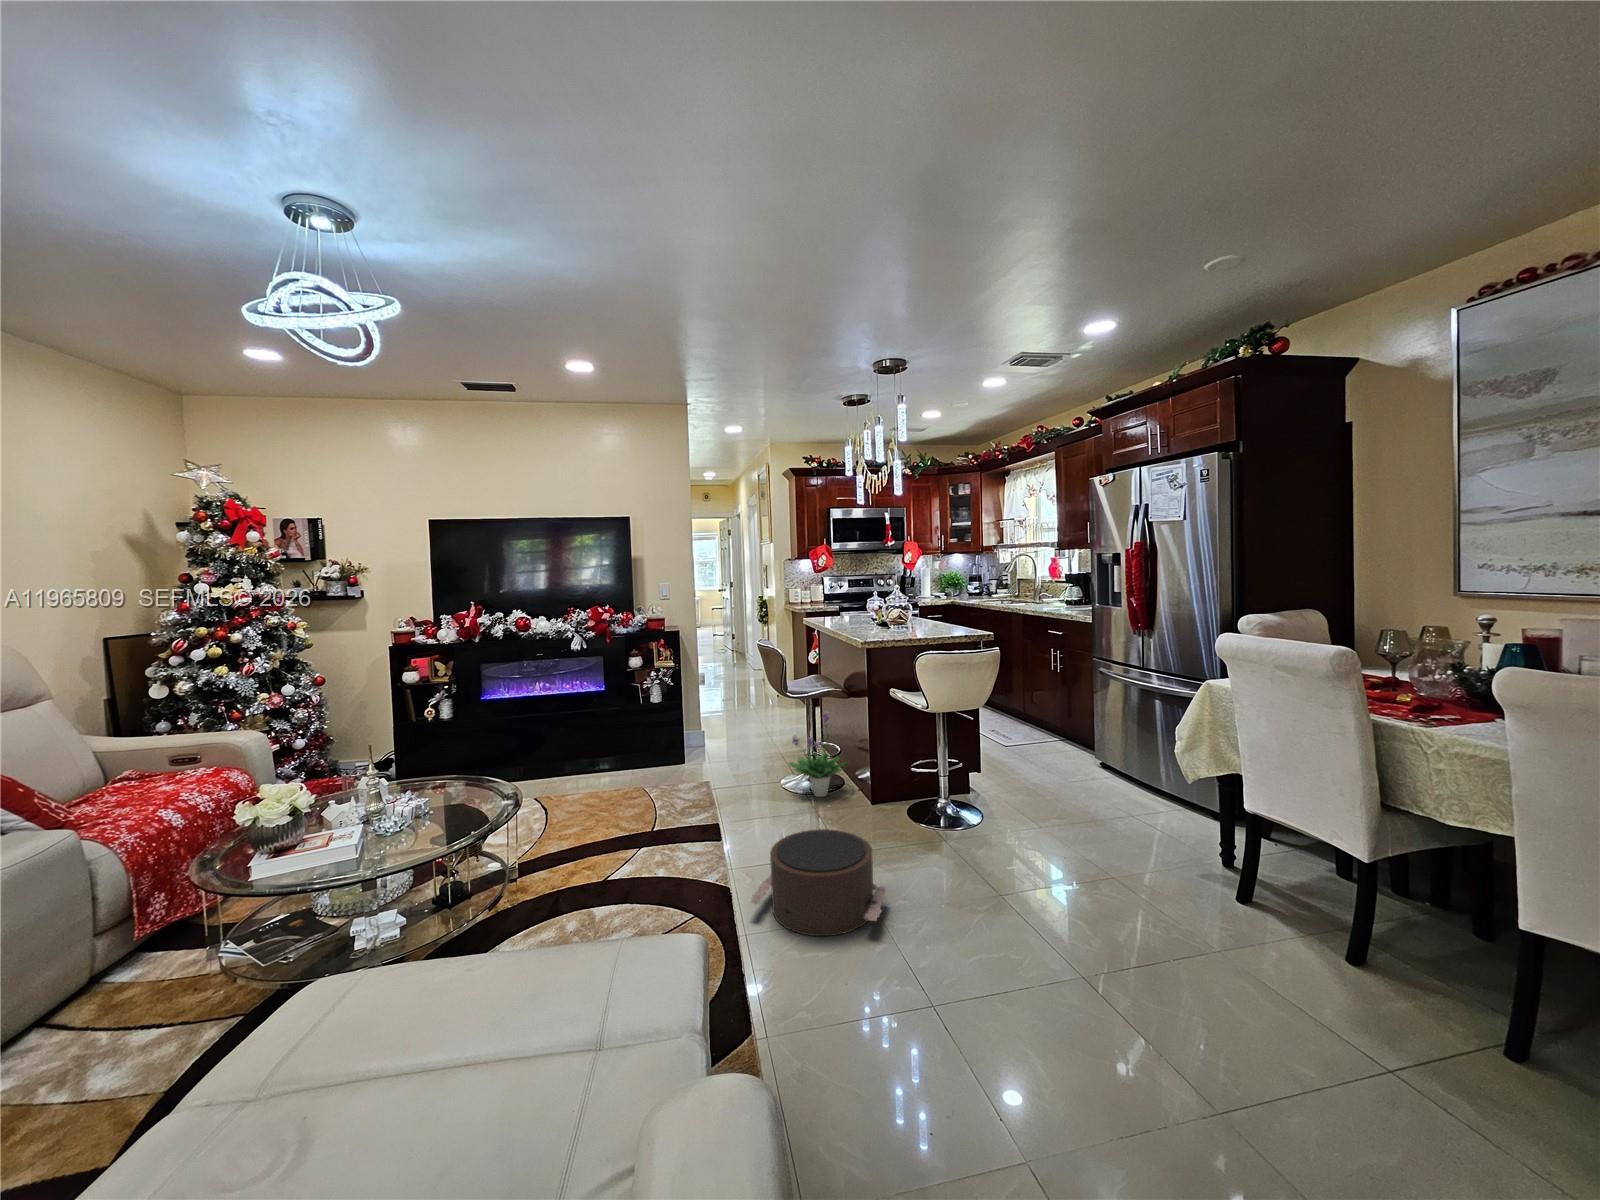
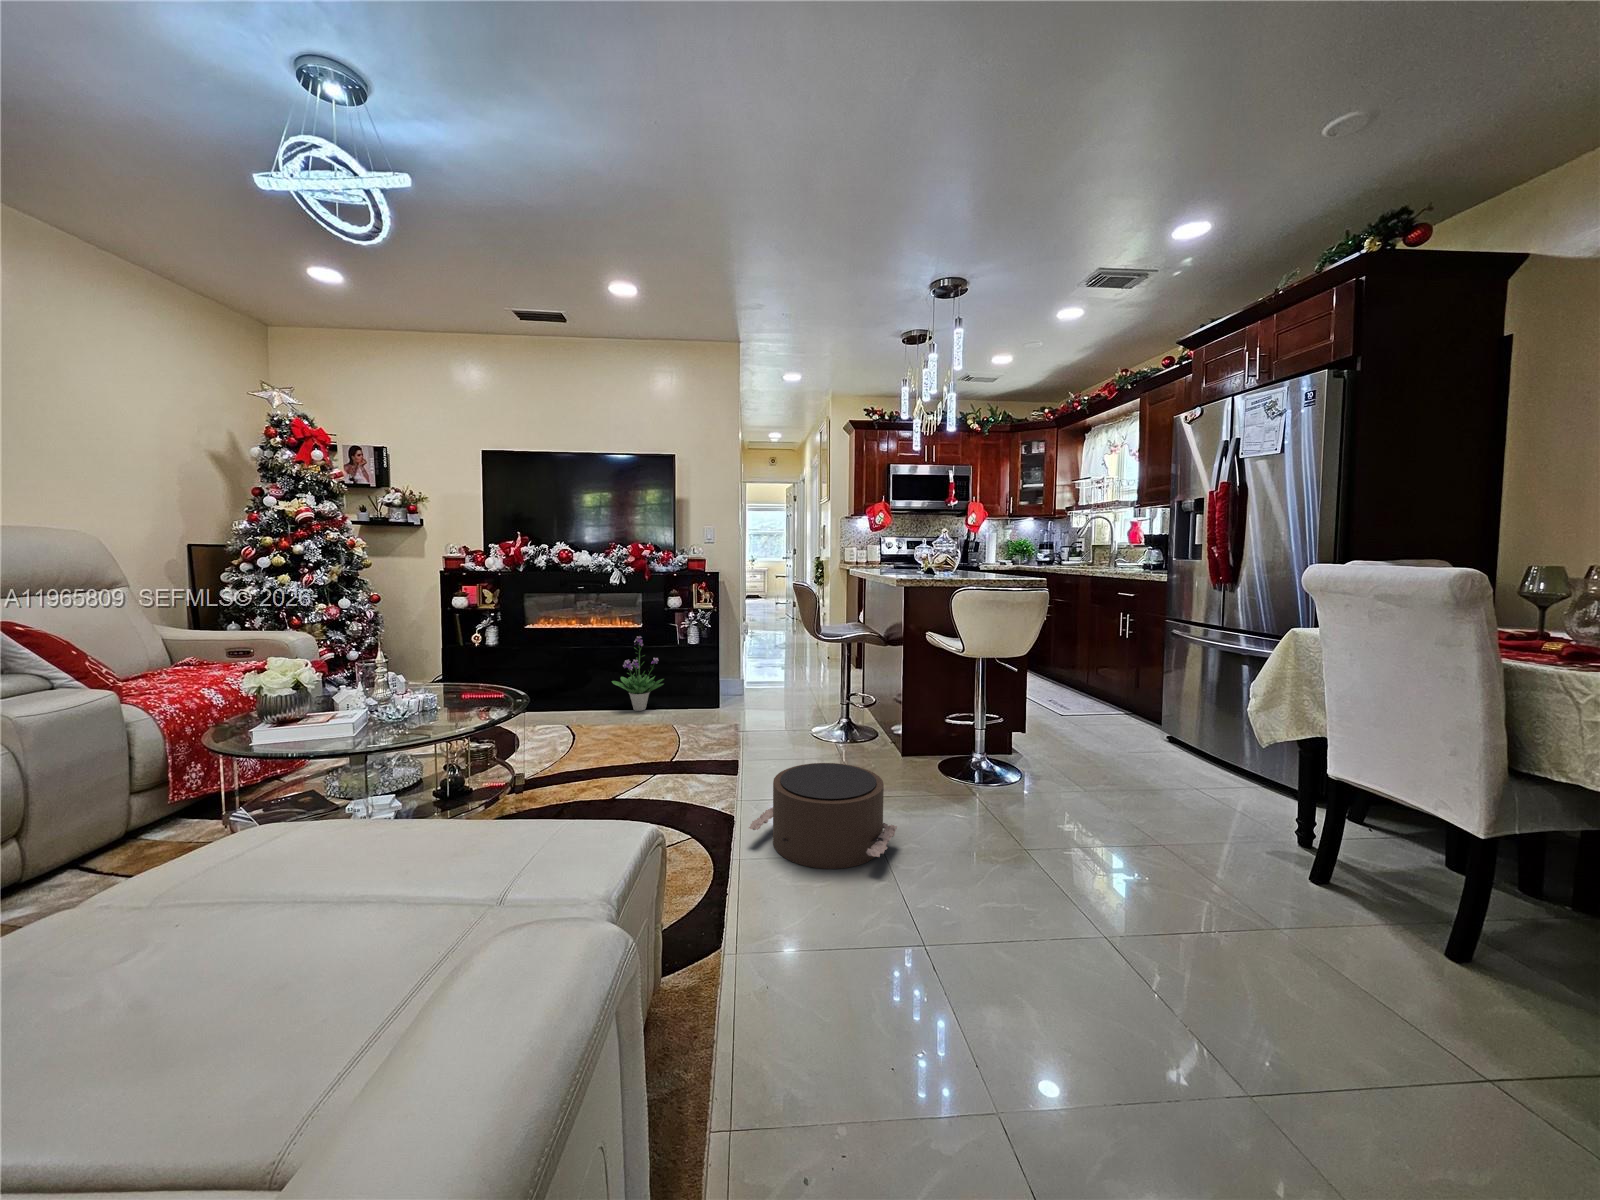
potted plant: present [789,712,846,797] -> present [612,636,664,711]

